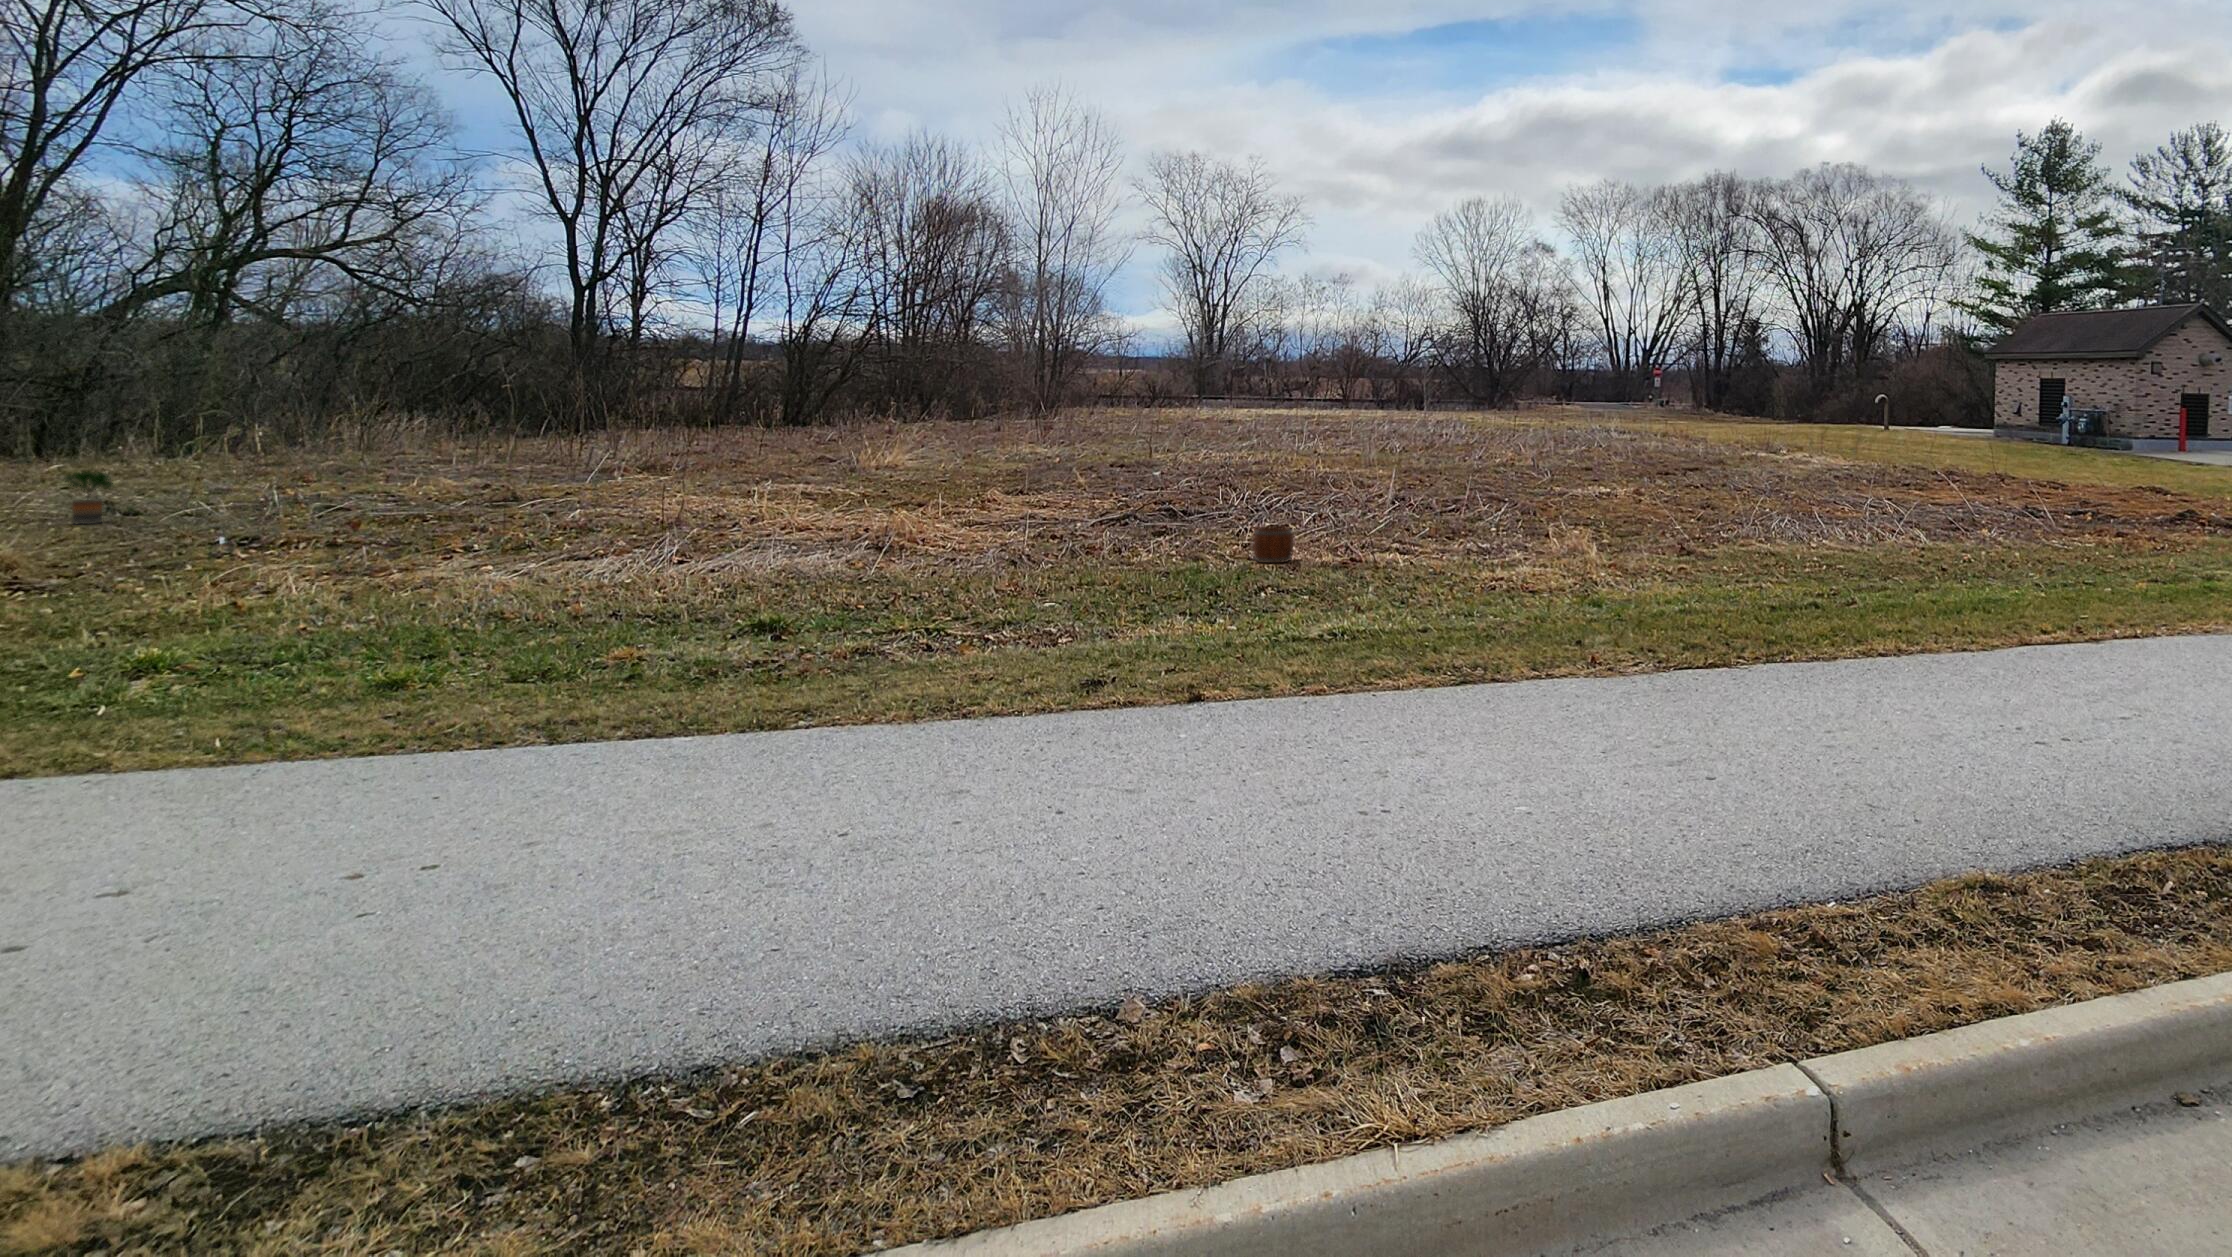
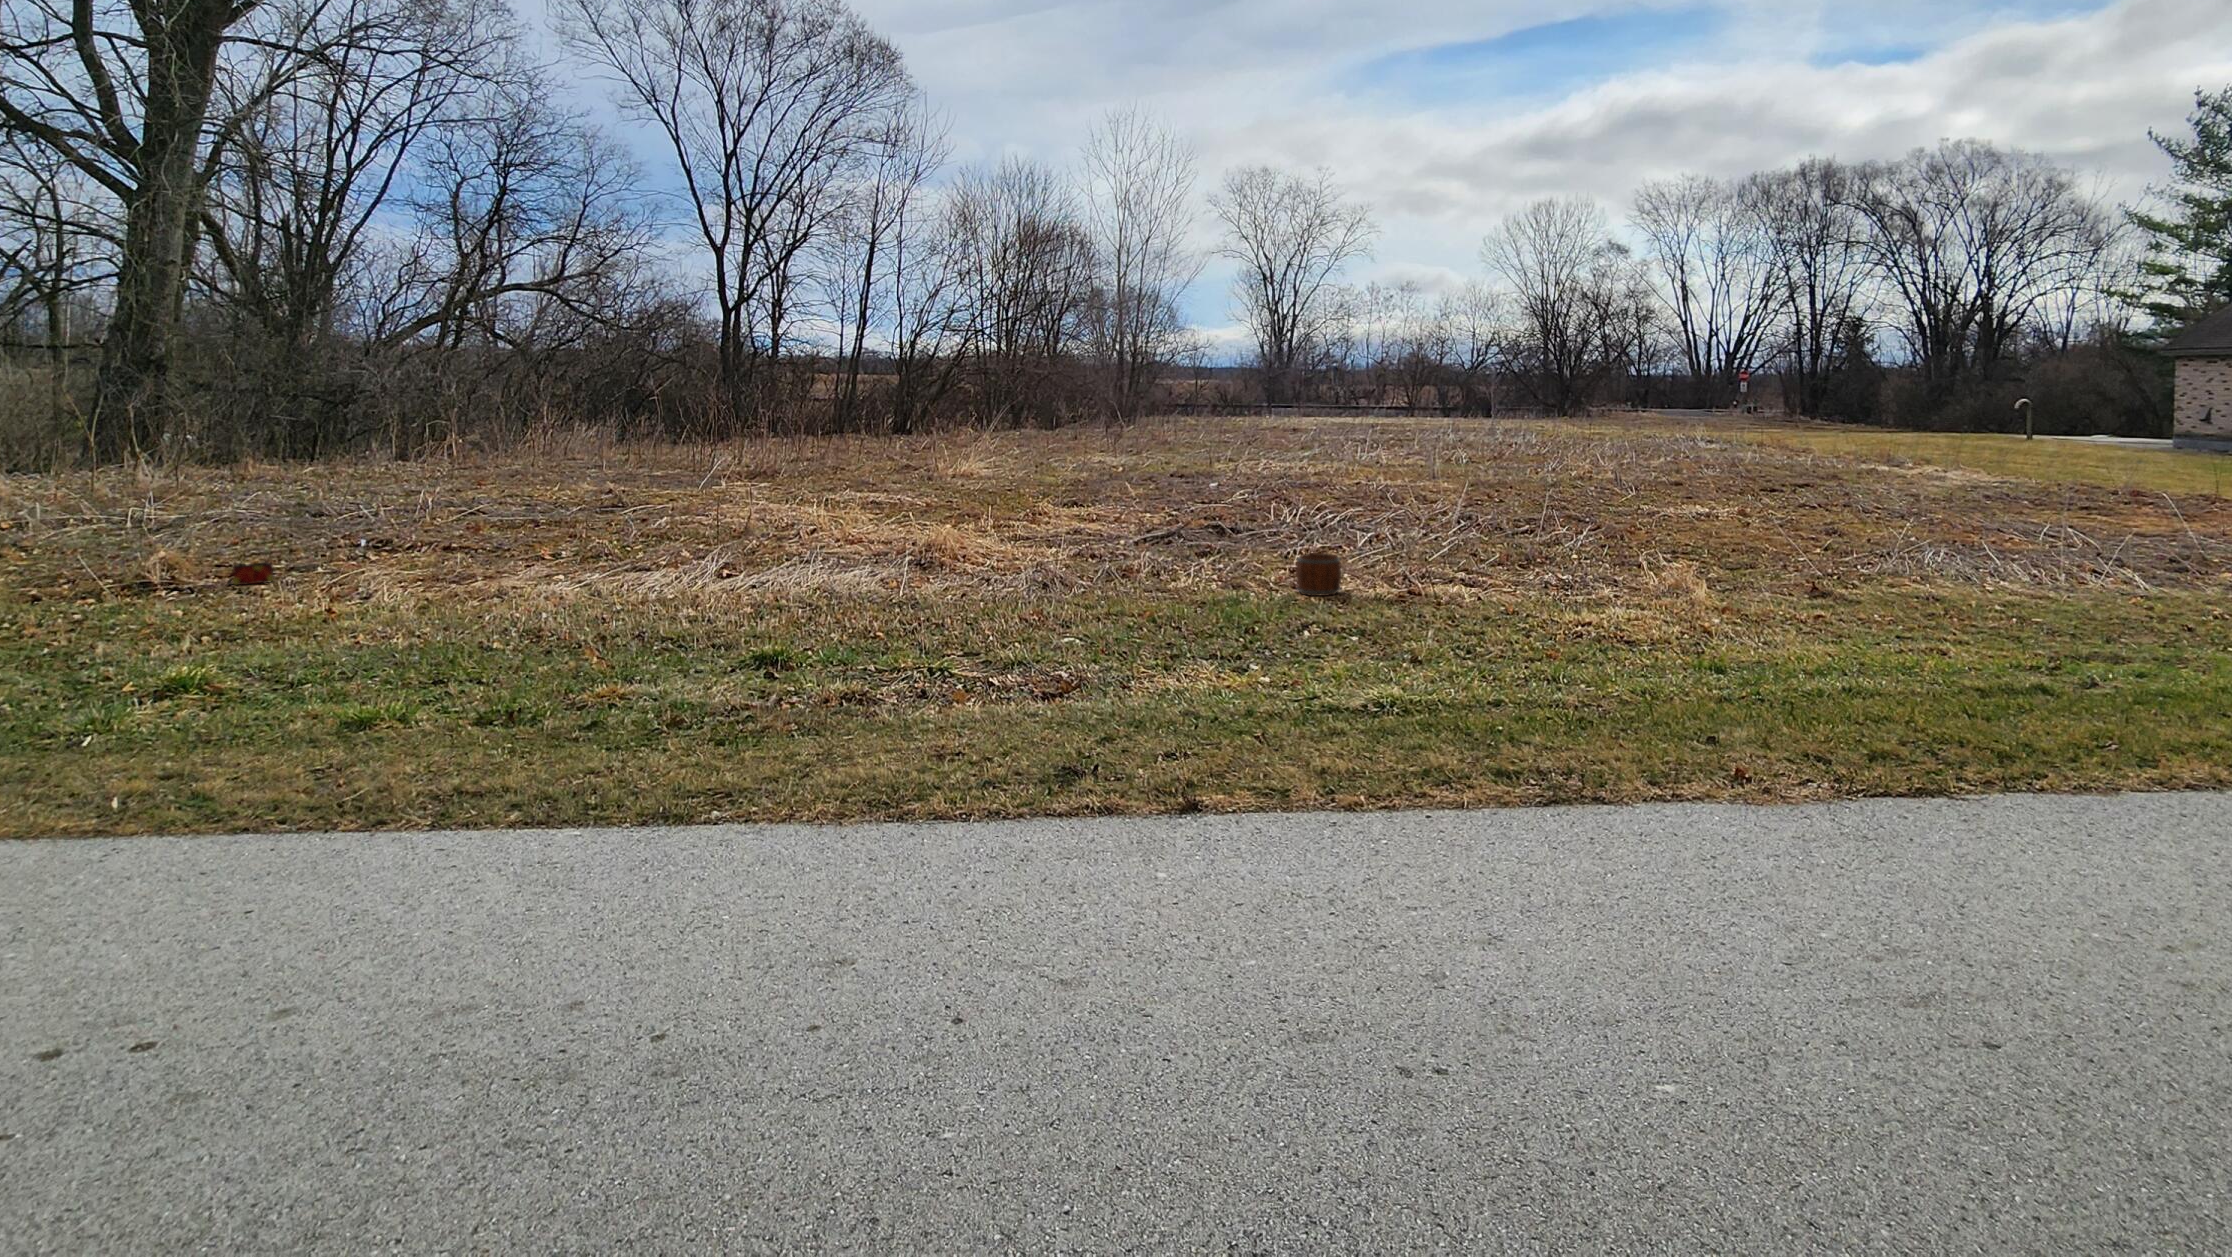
potted tree: present [64,472,113,524] -> none [265,476,306,524]
bag: none [70,561,130,586] -> present [228,563,274,585]

